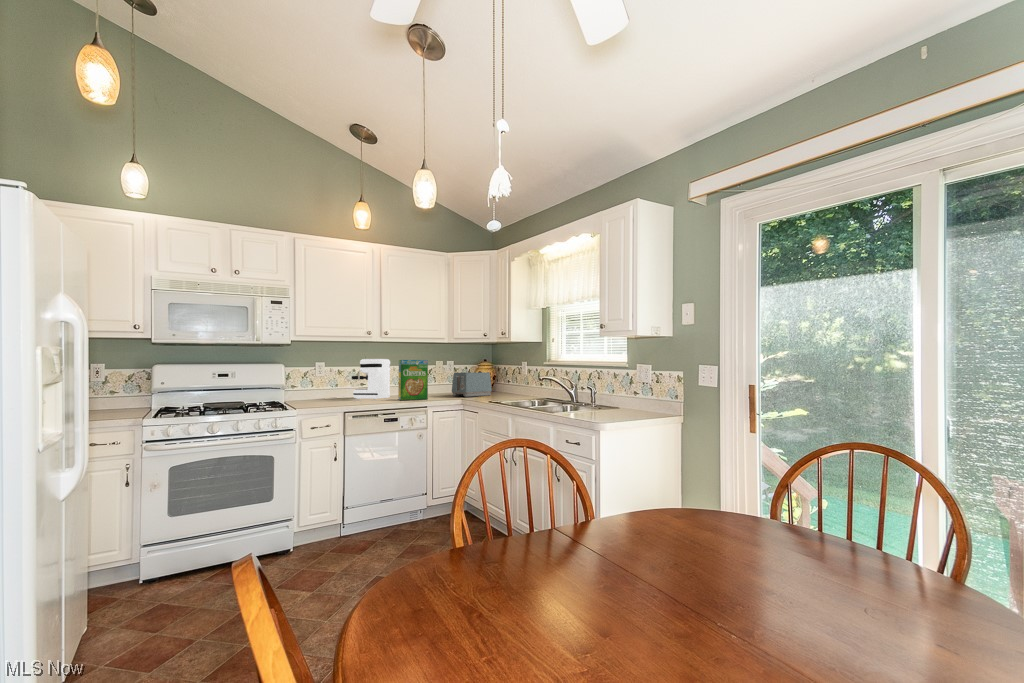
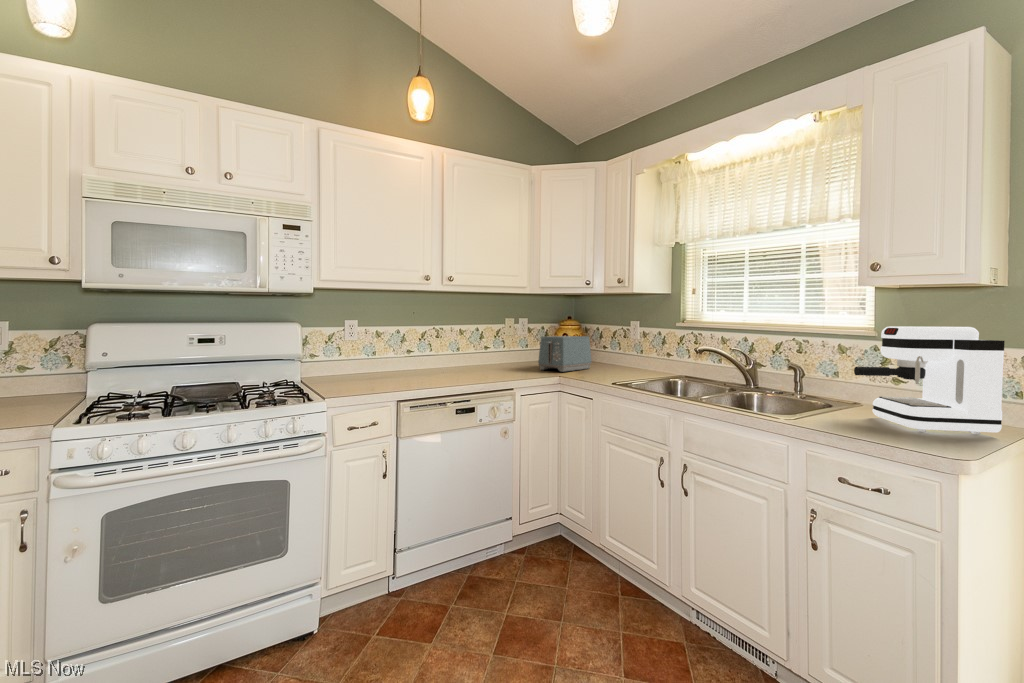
coffee maker: present [352,359,390,399] -> present [854,326,1005,434]
cereal box: present [398,360,428,400] -> none [470,318,513,378]

